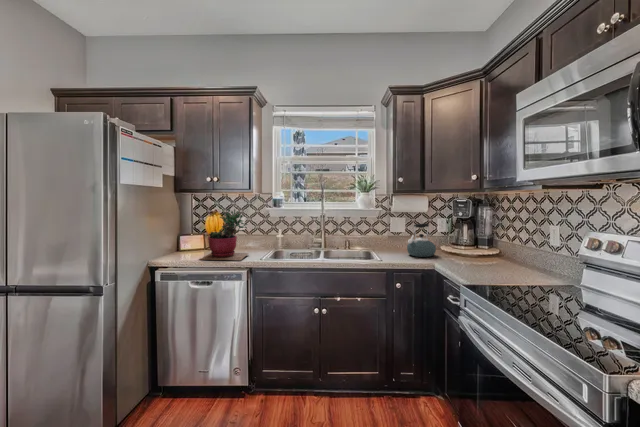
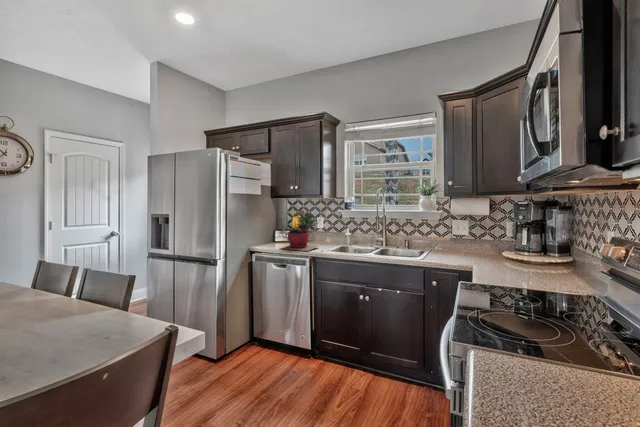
kettle: present [407,224,436,257] -> none [457,227,490,260]

